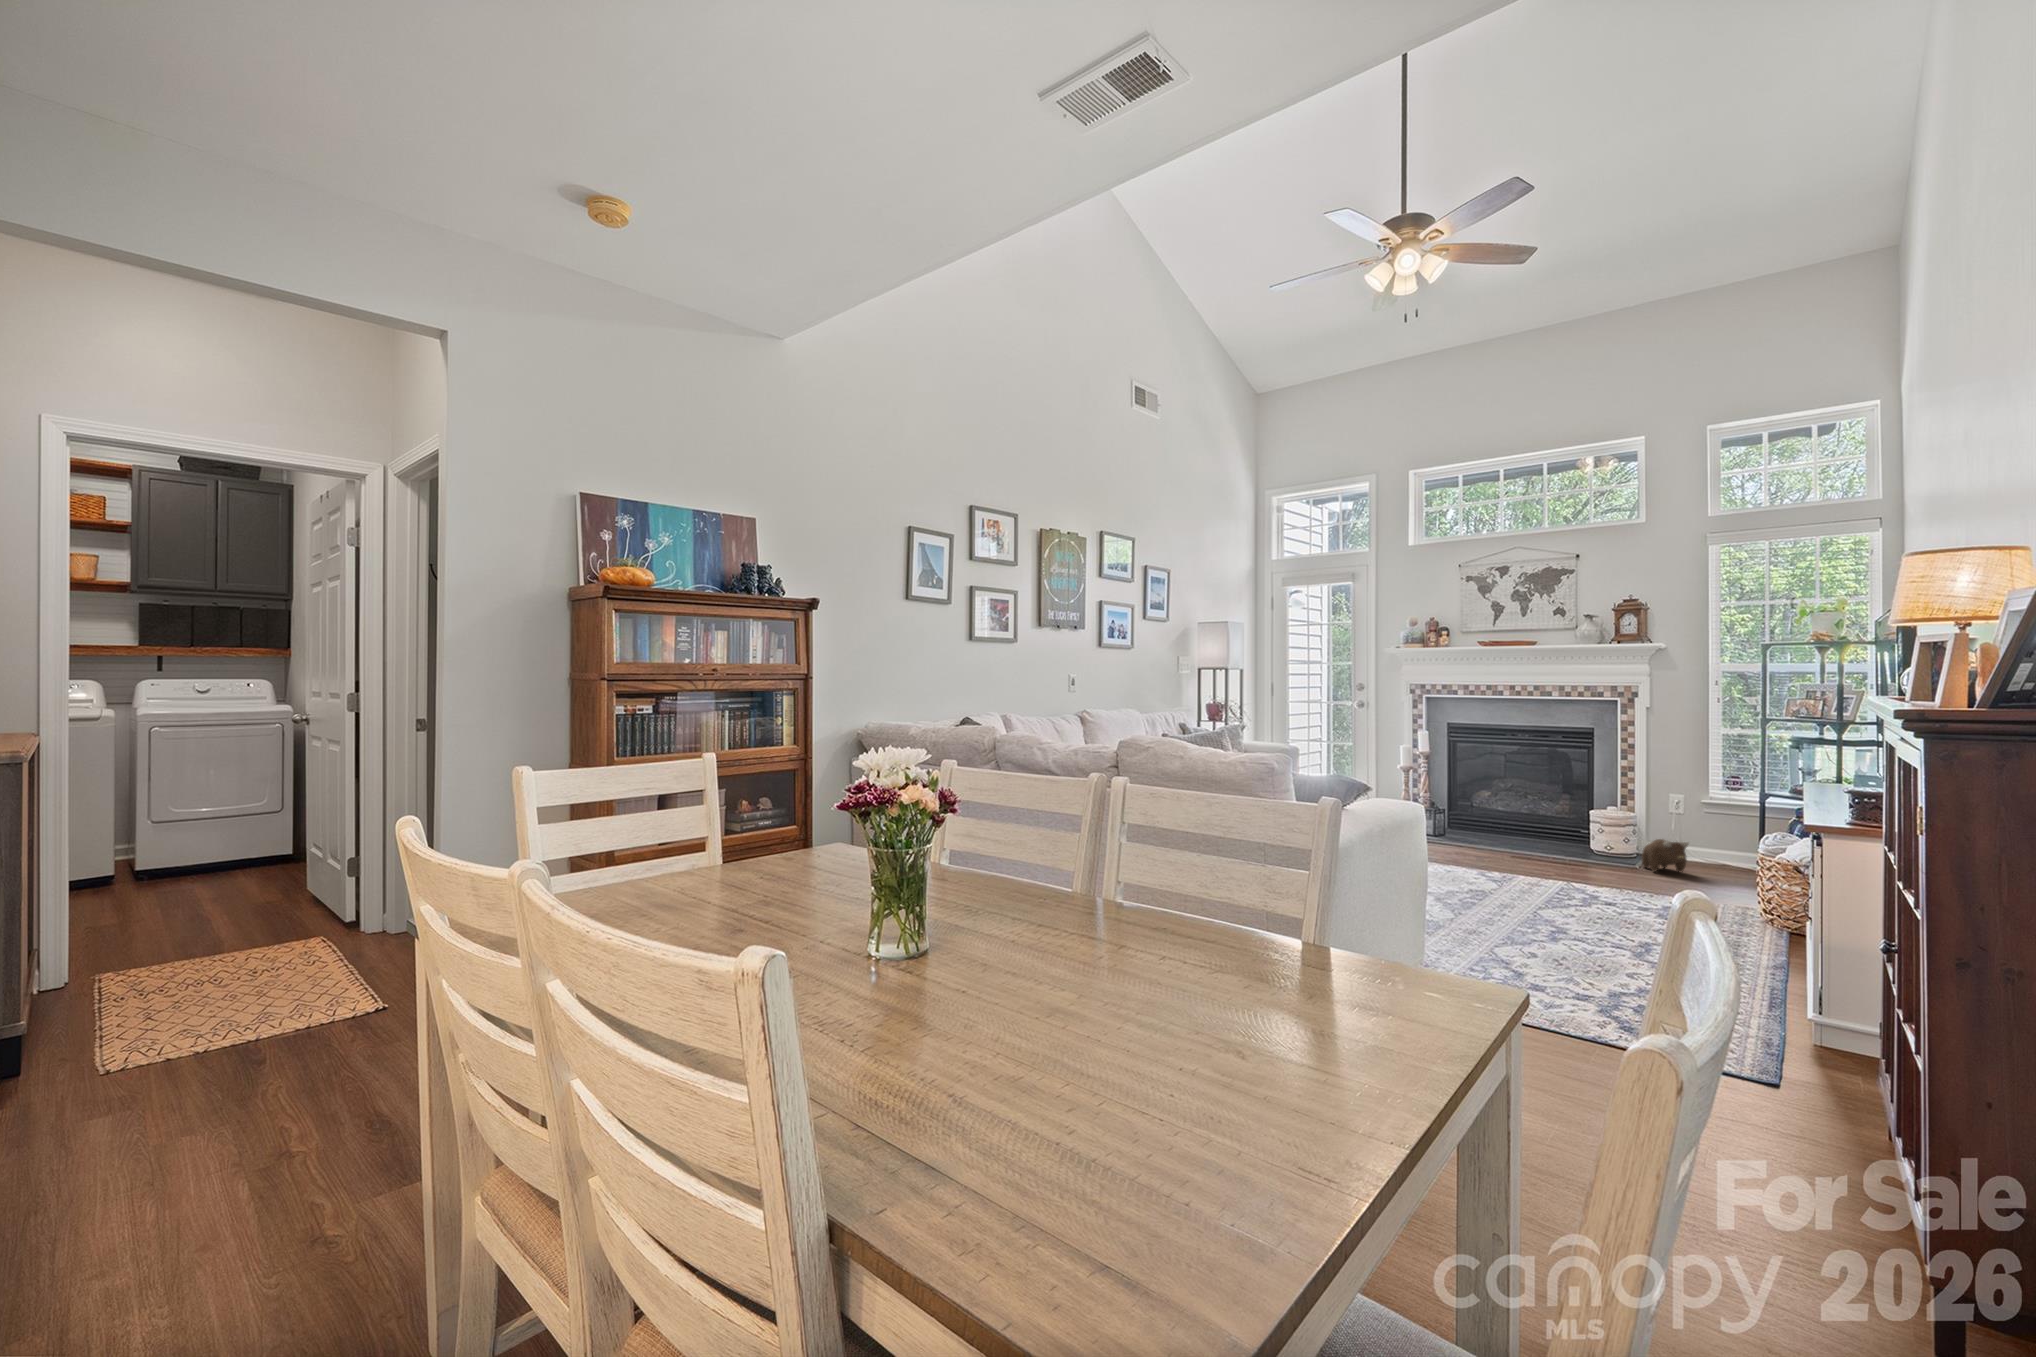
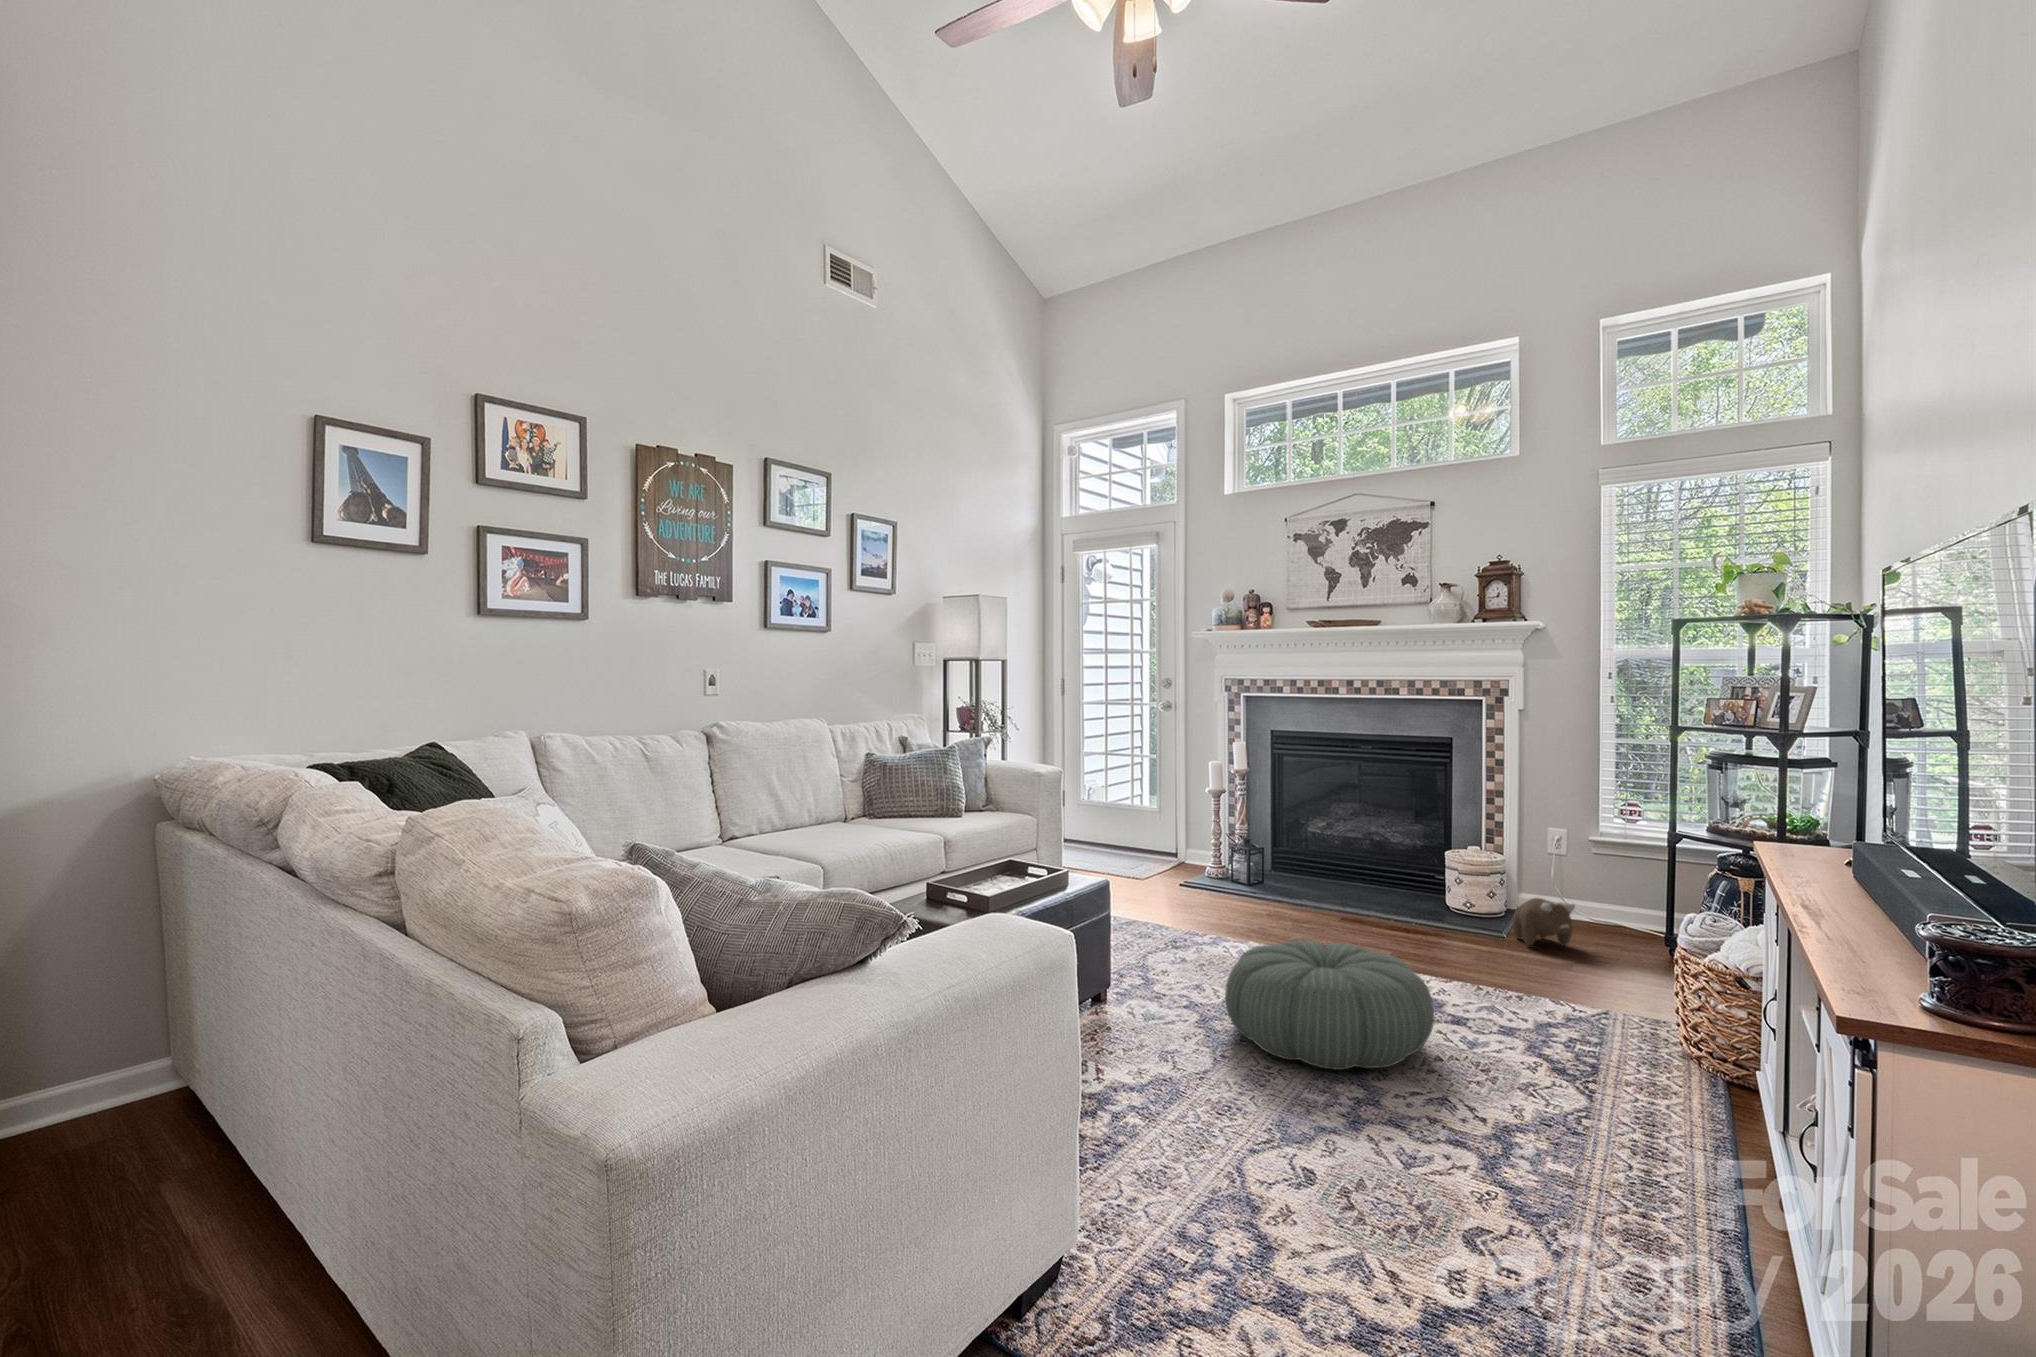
pouf: none [1458,851,1597,920] -> present [1225,940,1434,1070]

